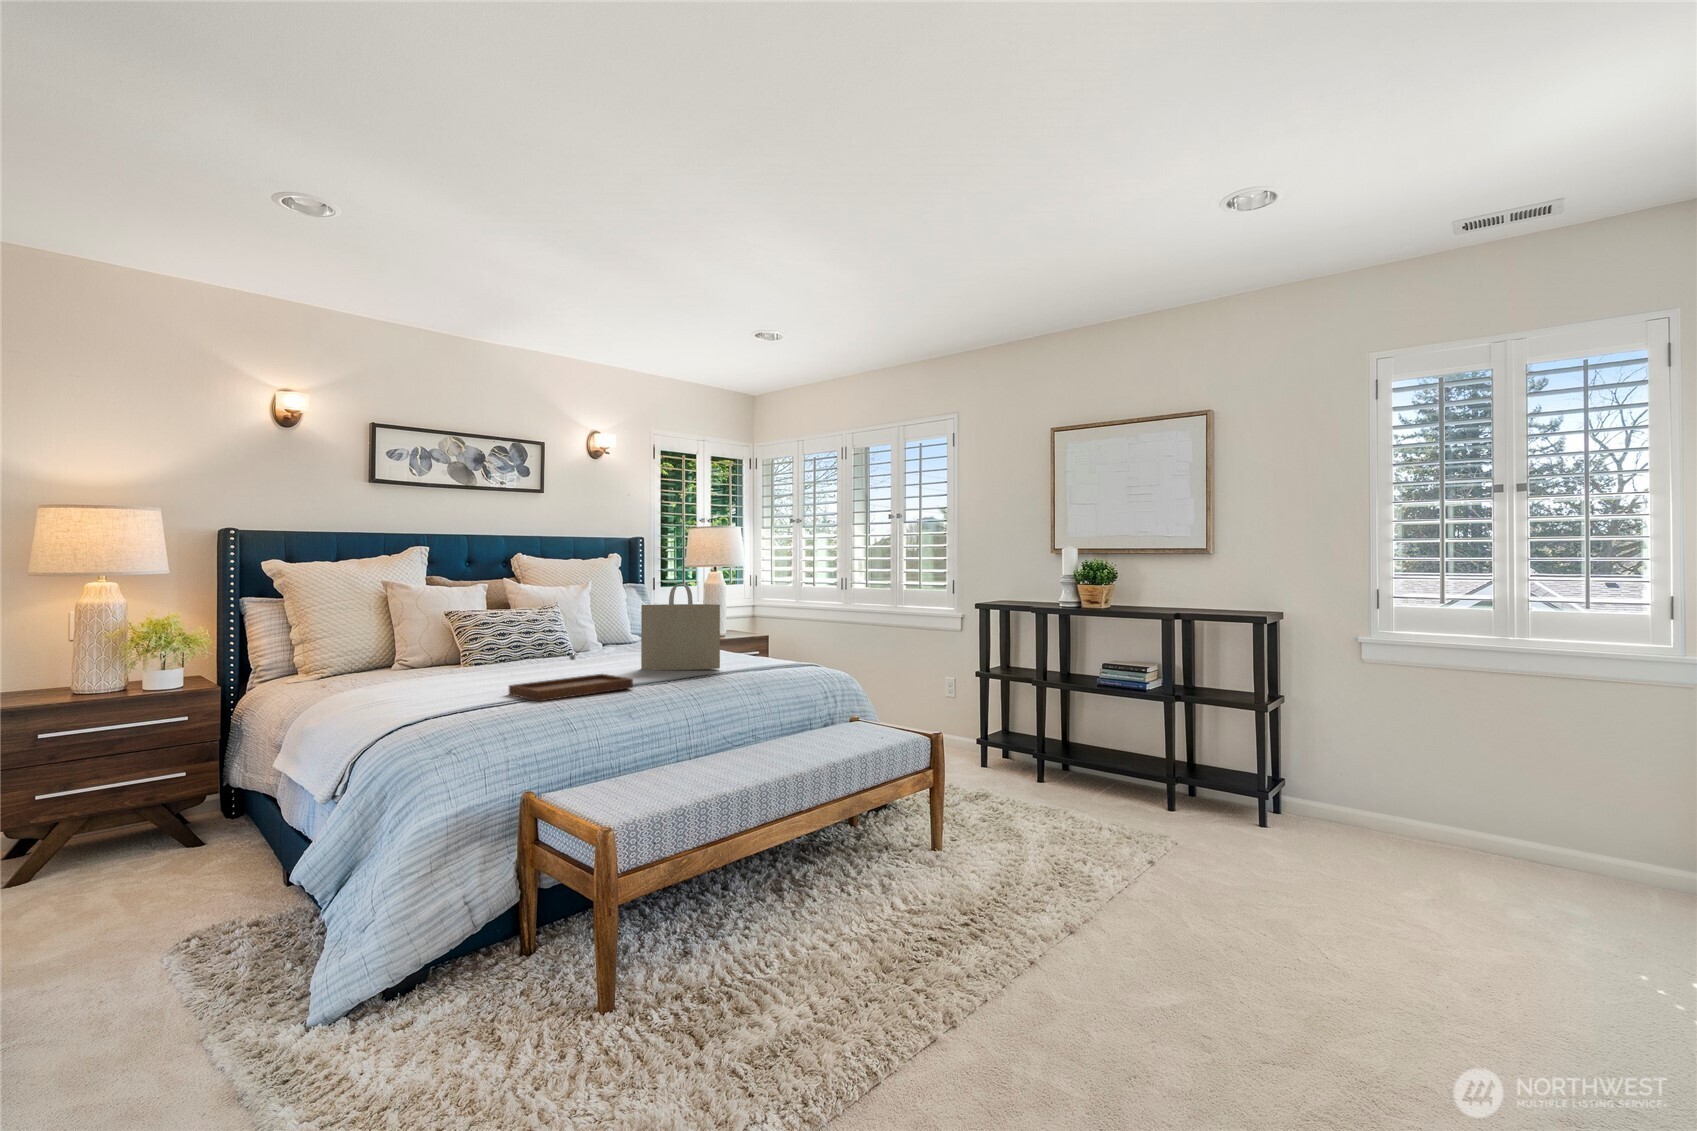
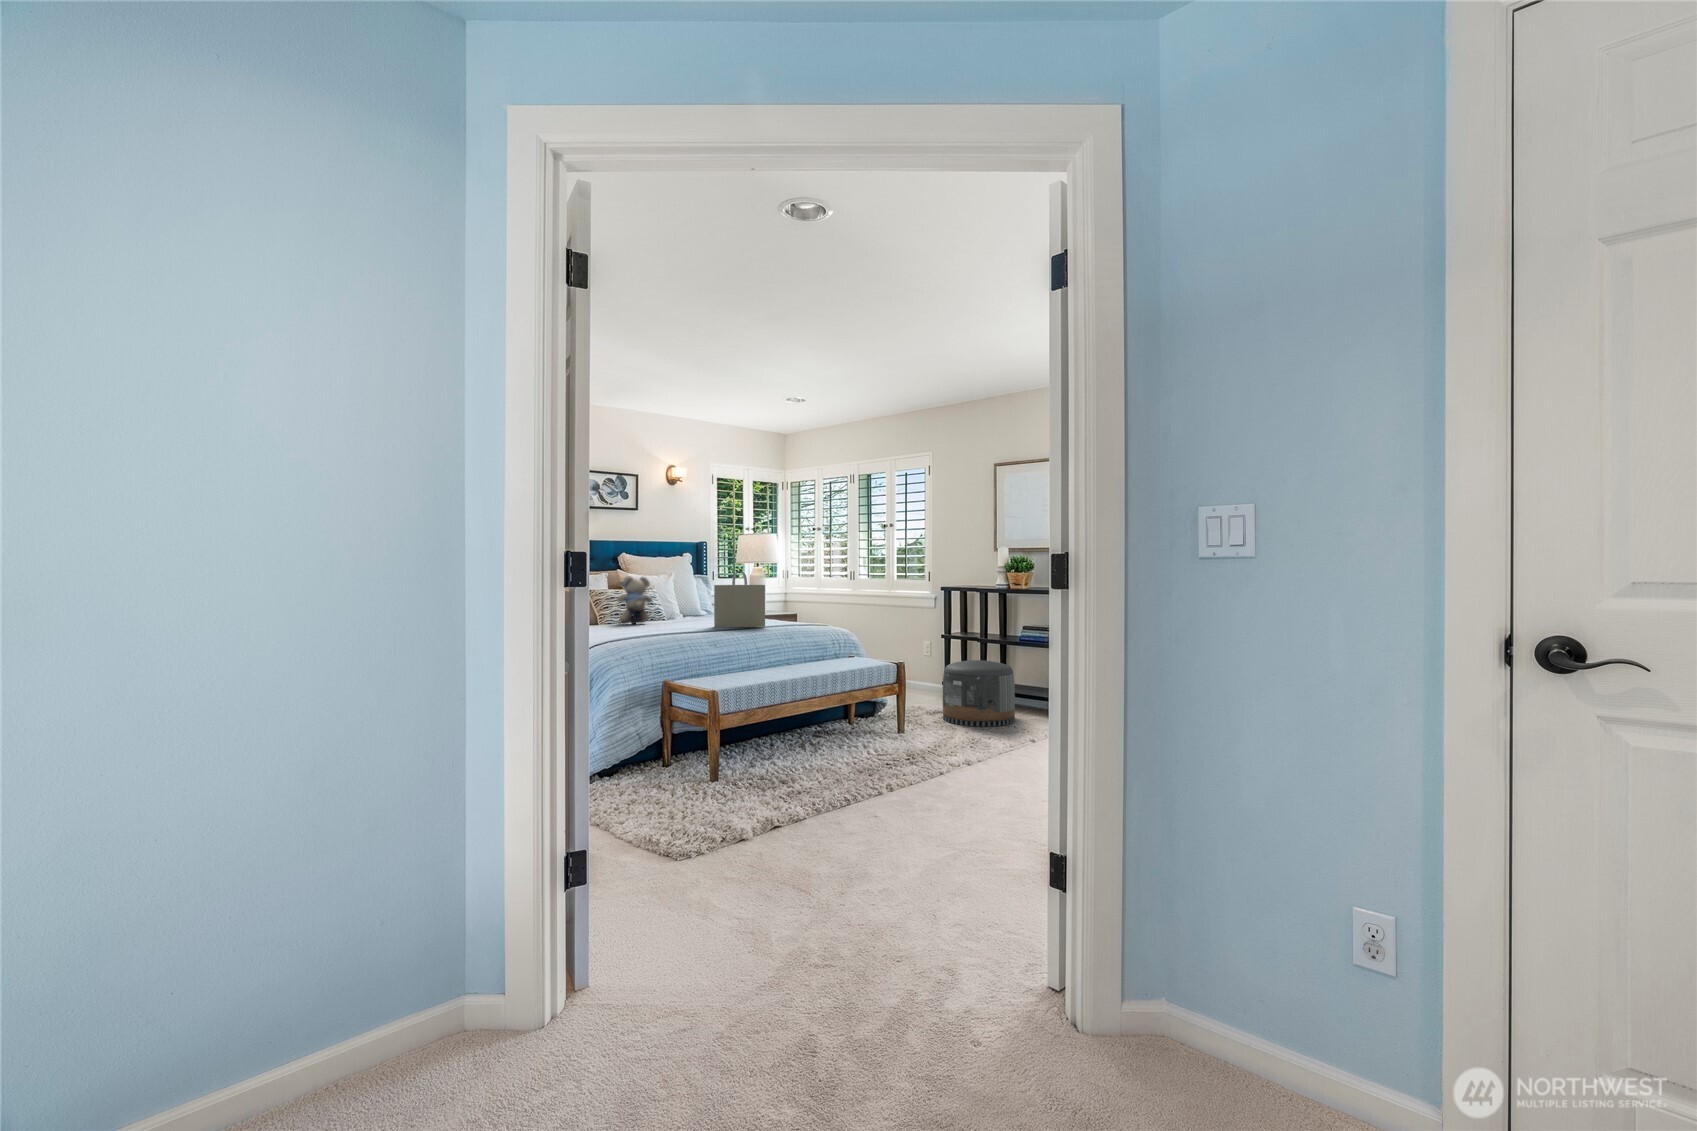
teddy bear: none [490,591,548,664] -> present [617,576,652,624]
tray: present [509,655,633,701] -> none [642,612,714,637]
pouf: none [991,719,1103,828] -> present [943,660,1015,727]

